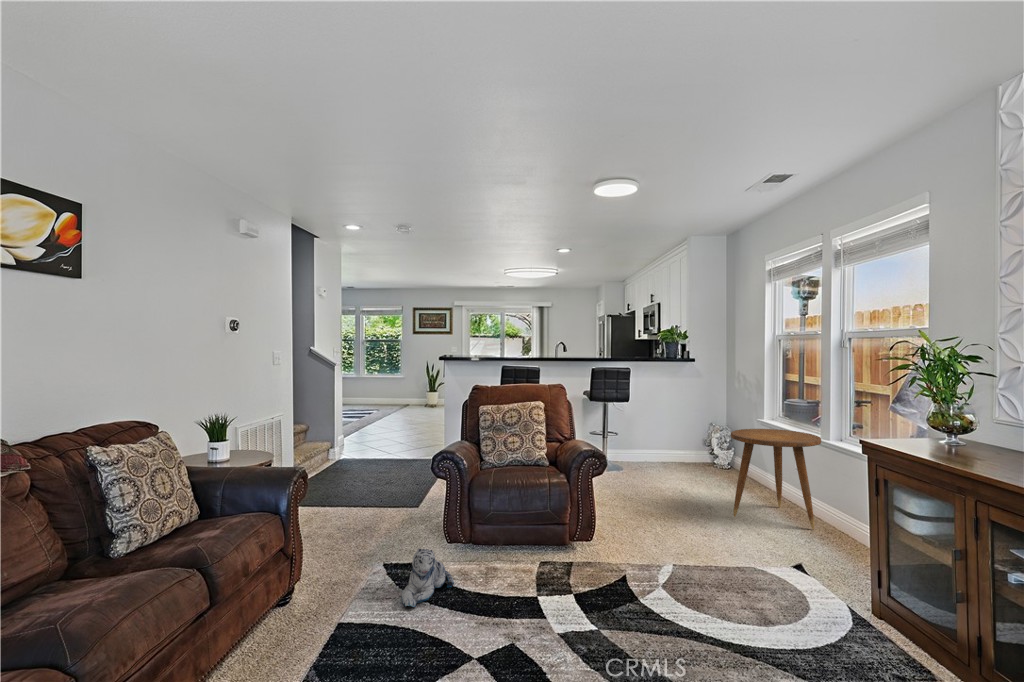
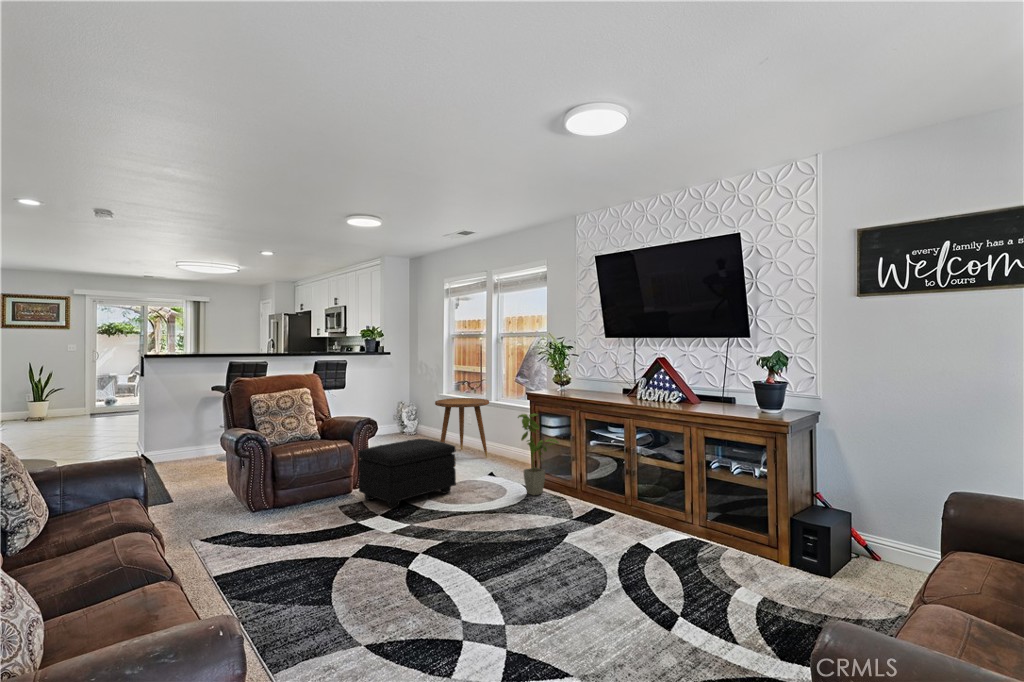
house plant: none [825,480,921,642] -> present [518,414,558,495]
footstool: none [574,487,716,590] -> present [358,439,456,508]
plush toy: present [402,548,454,607] -> none [252,504,289,548]

